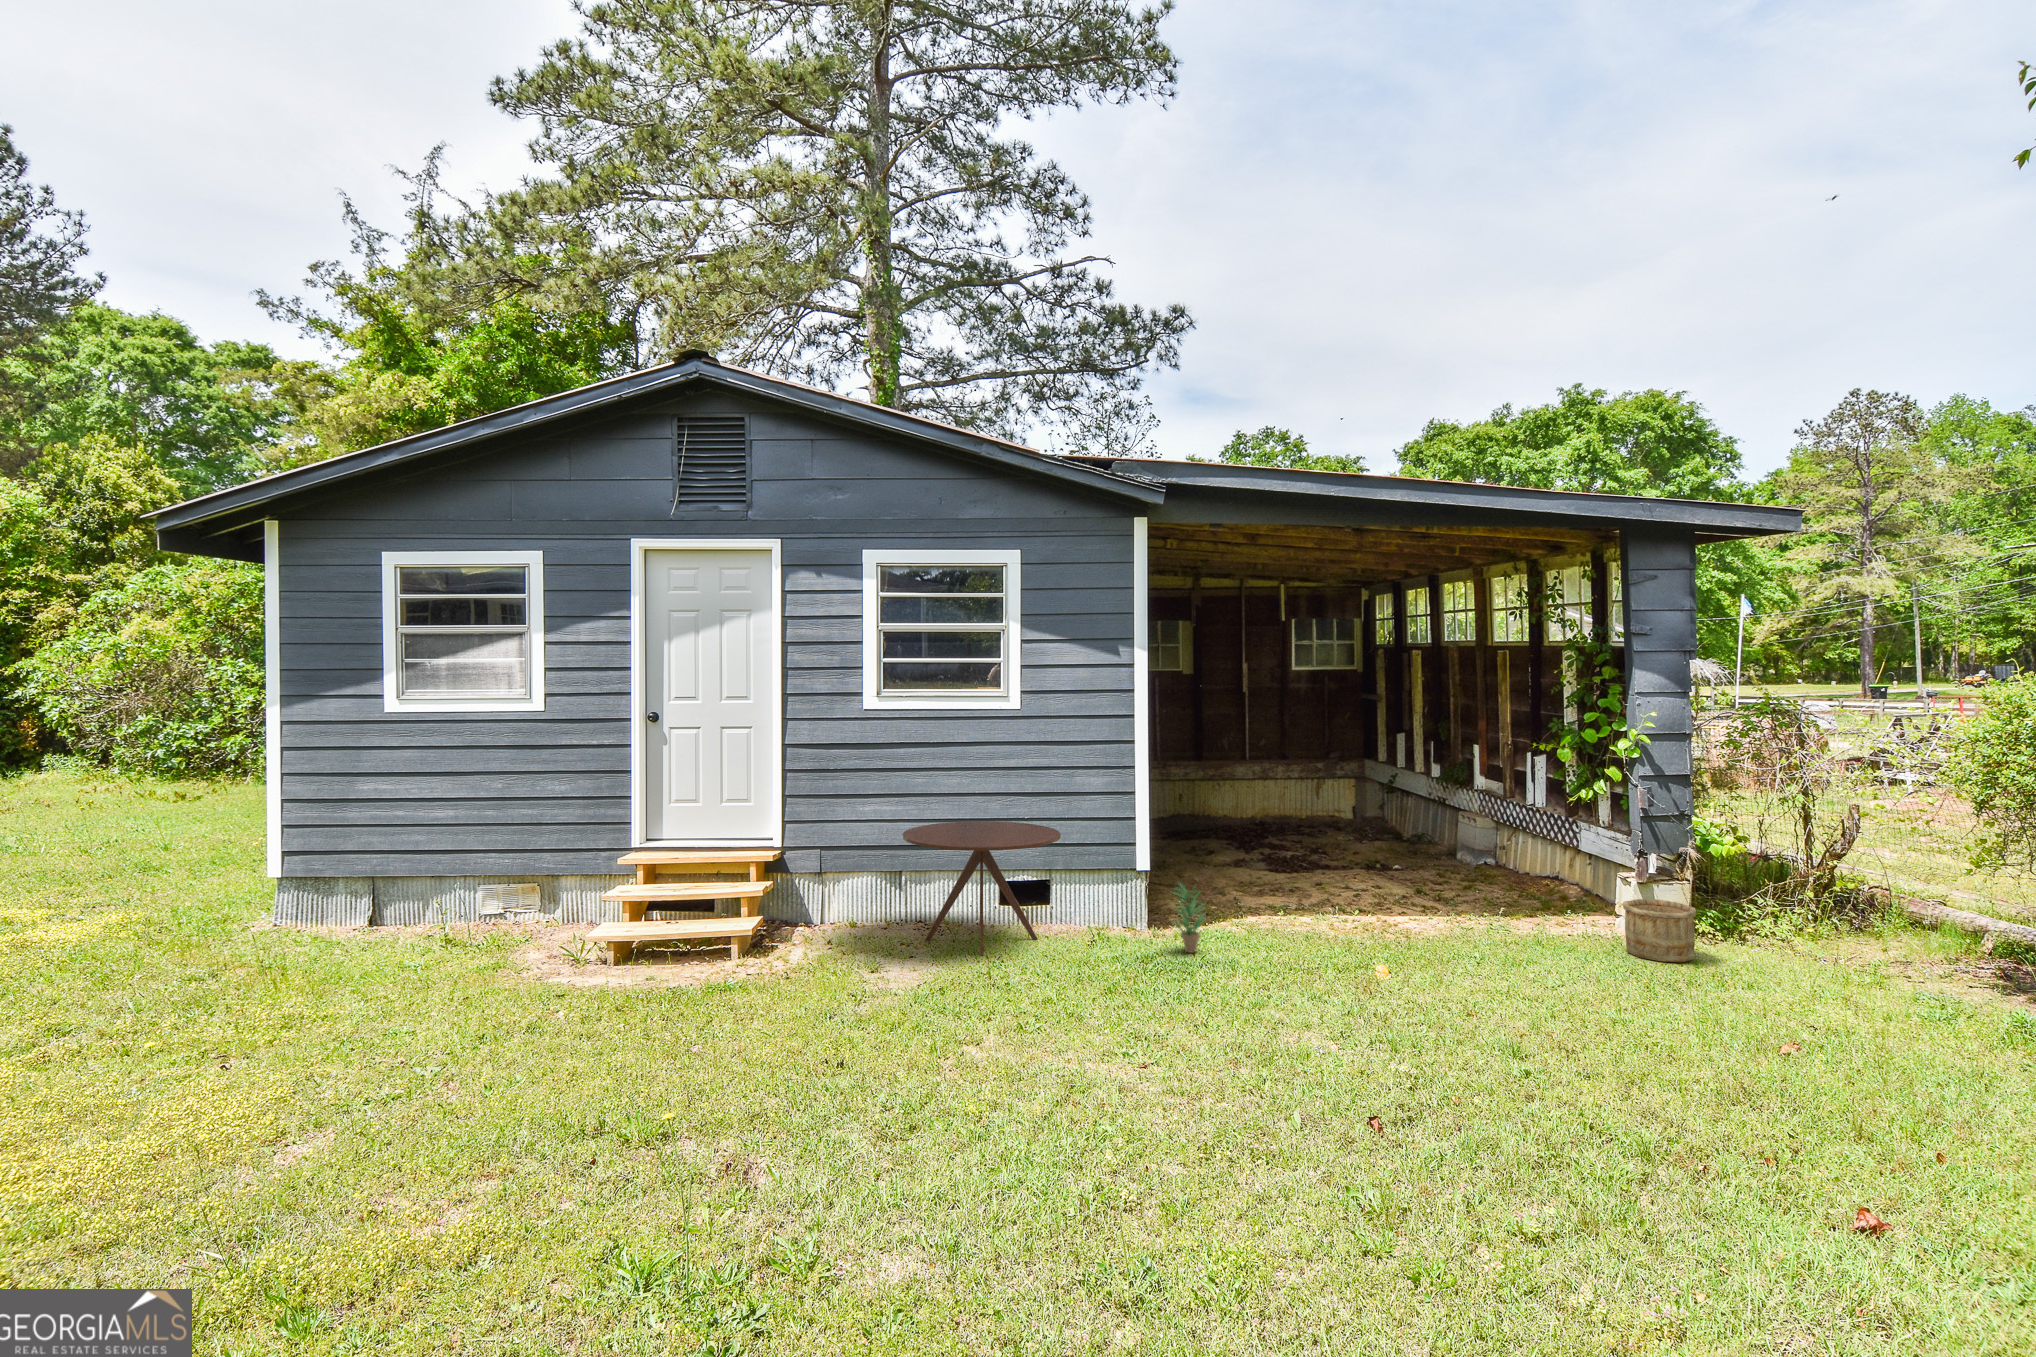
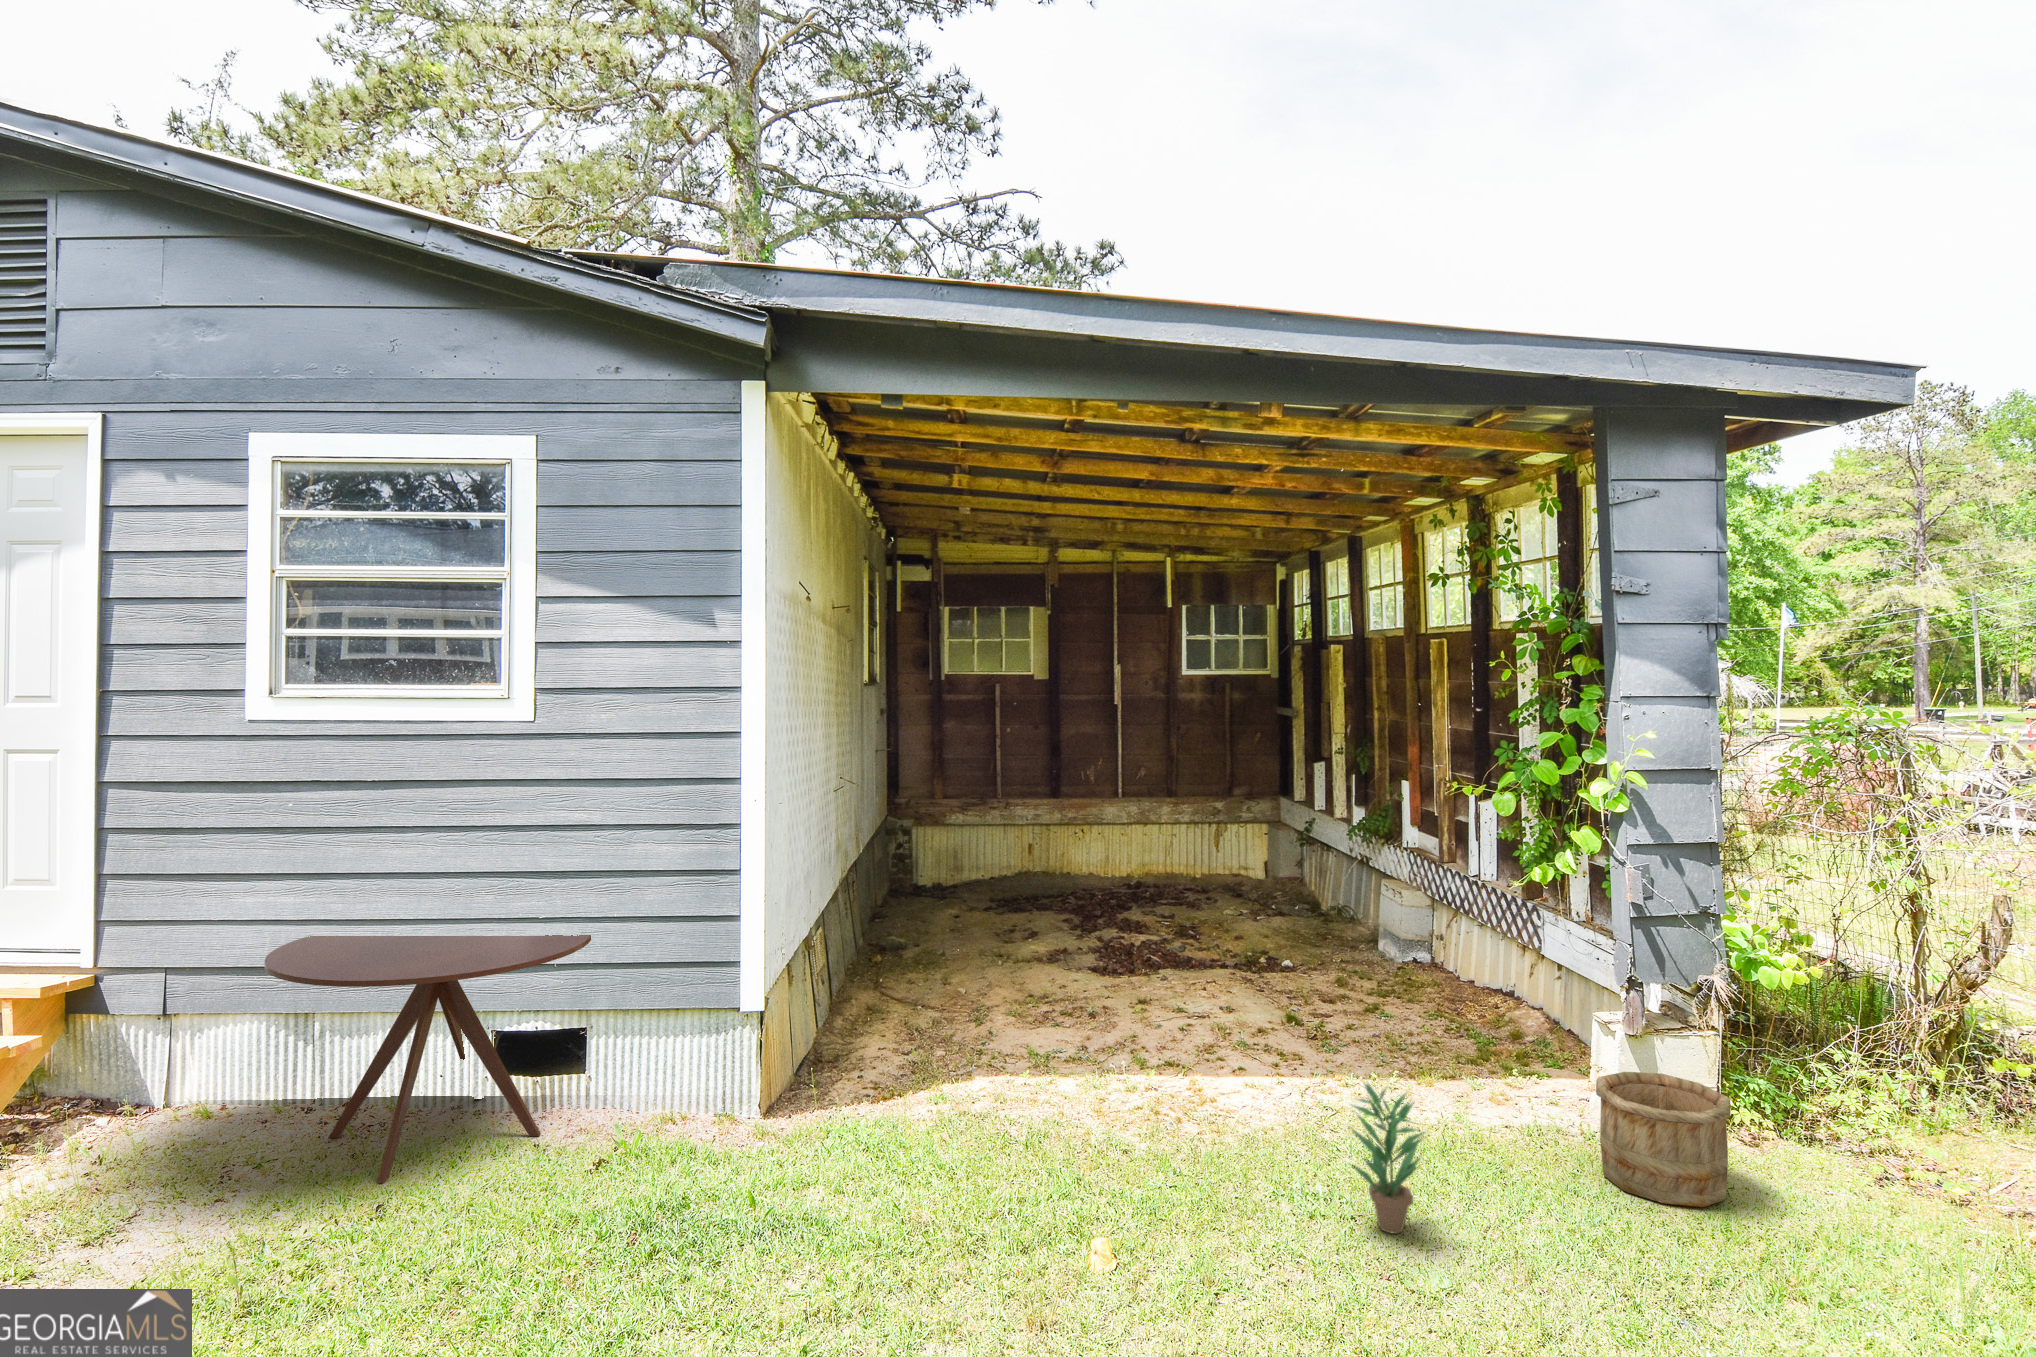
potted plant: present [1175,883,1206,953] -> present [1350,1084,1424,1234]

